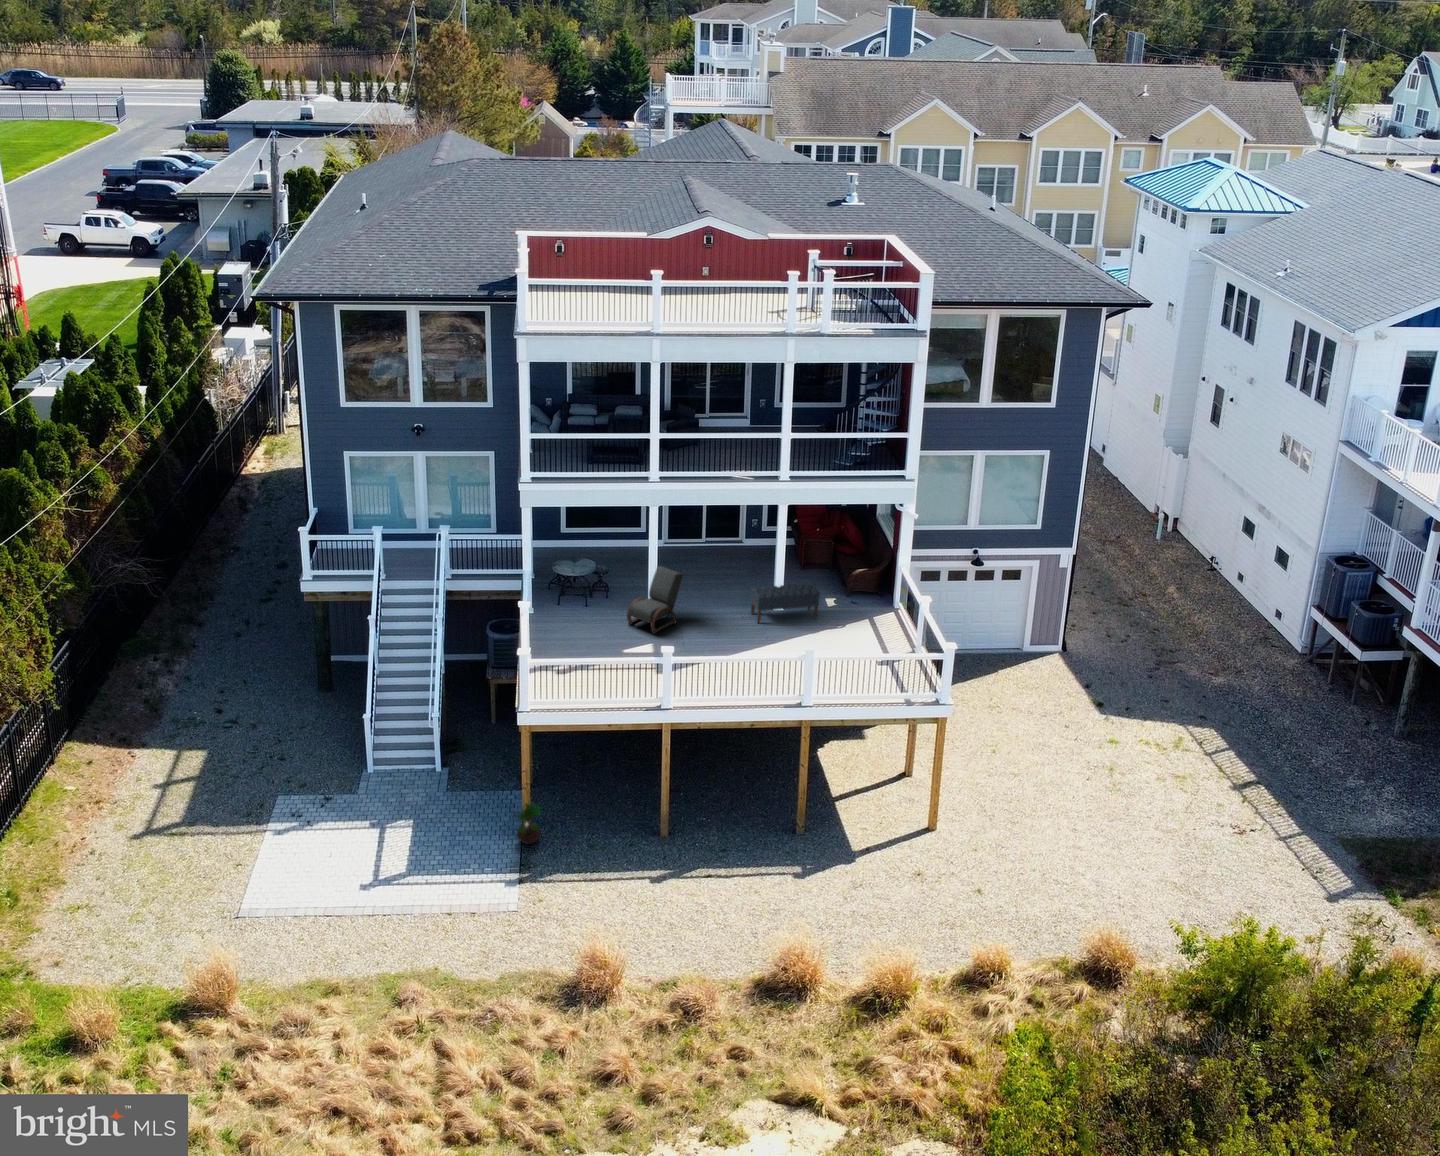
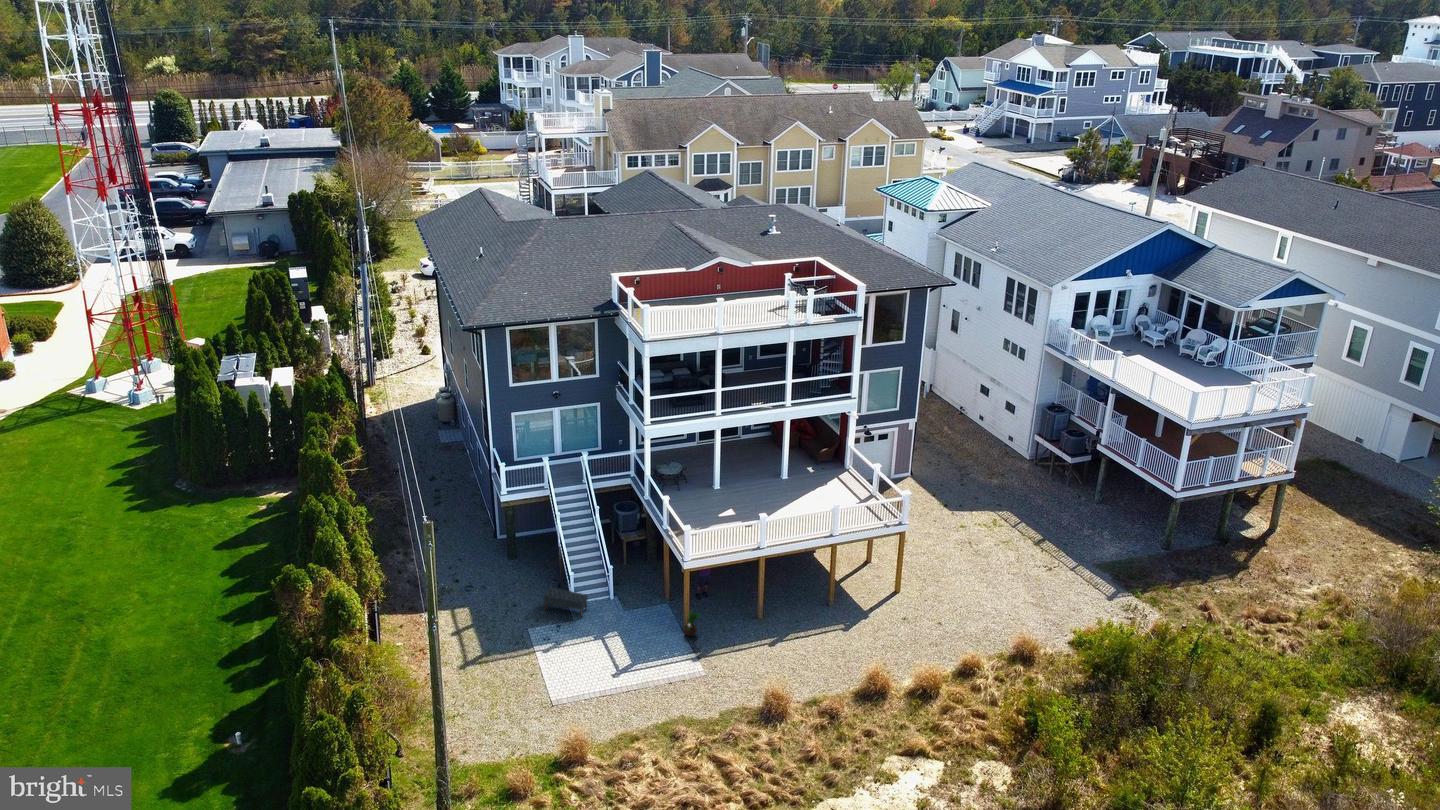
lounge chair: present [627,566,683,634] -> none [711,462,740,502]
bench: present [751,583,820,623] -> present [544,588,588,617]

